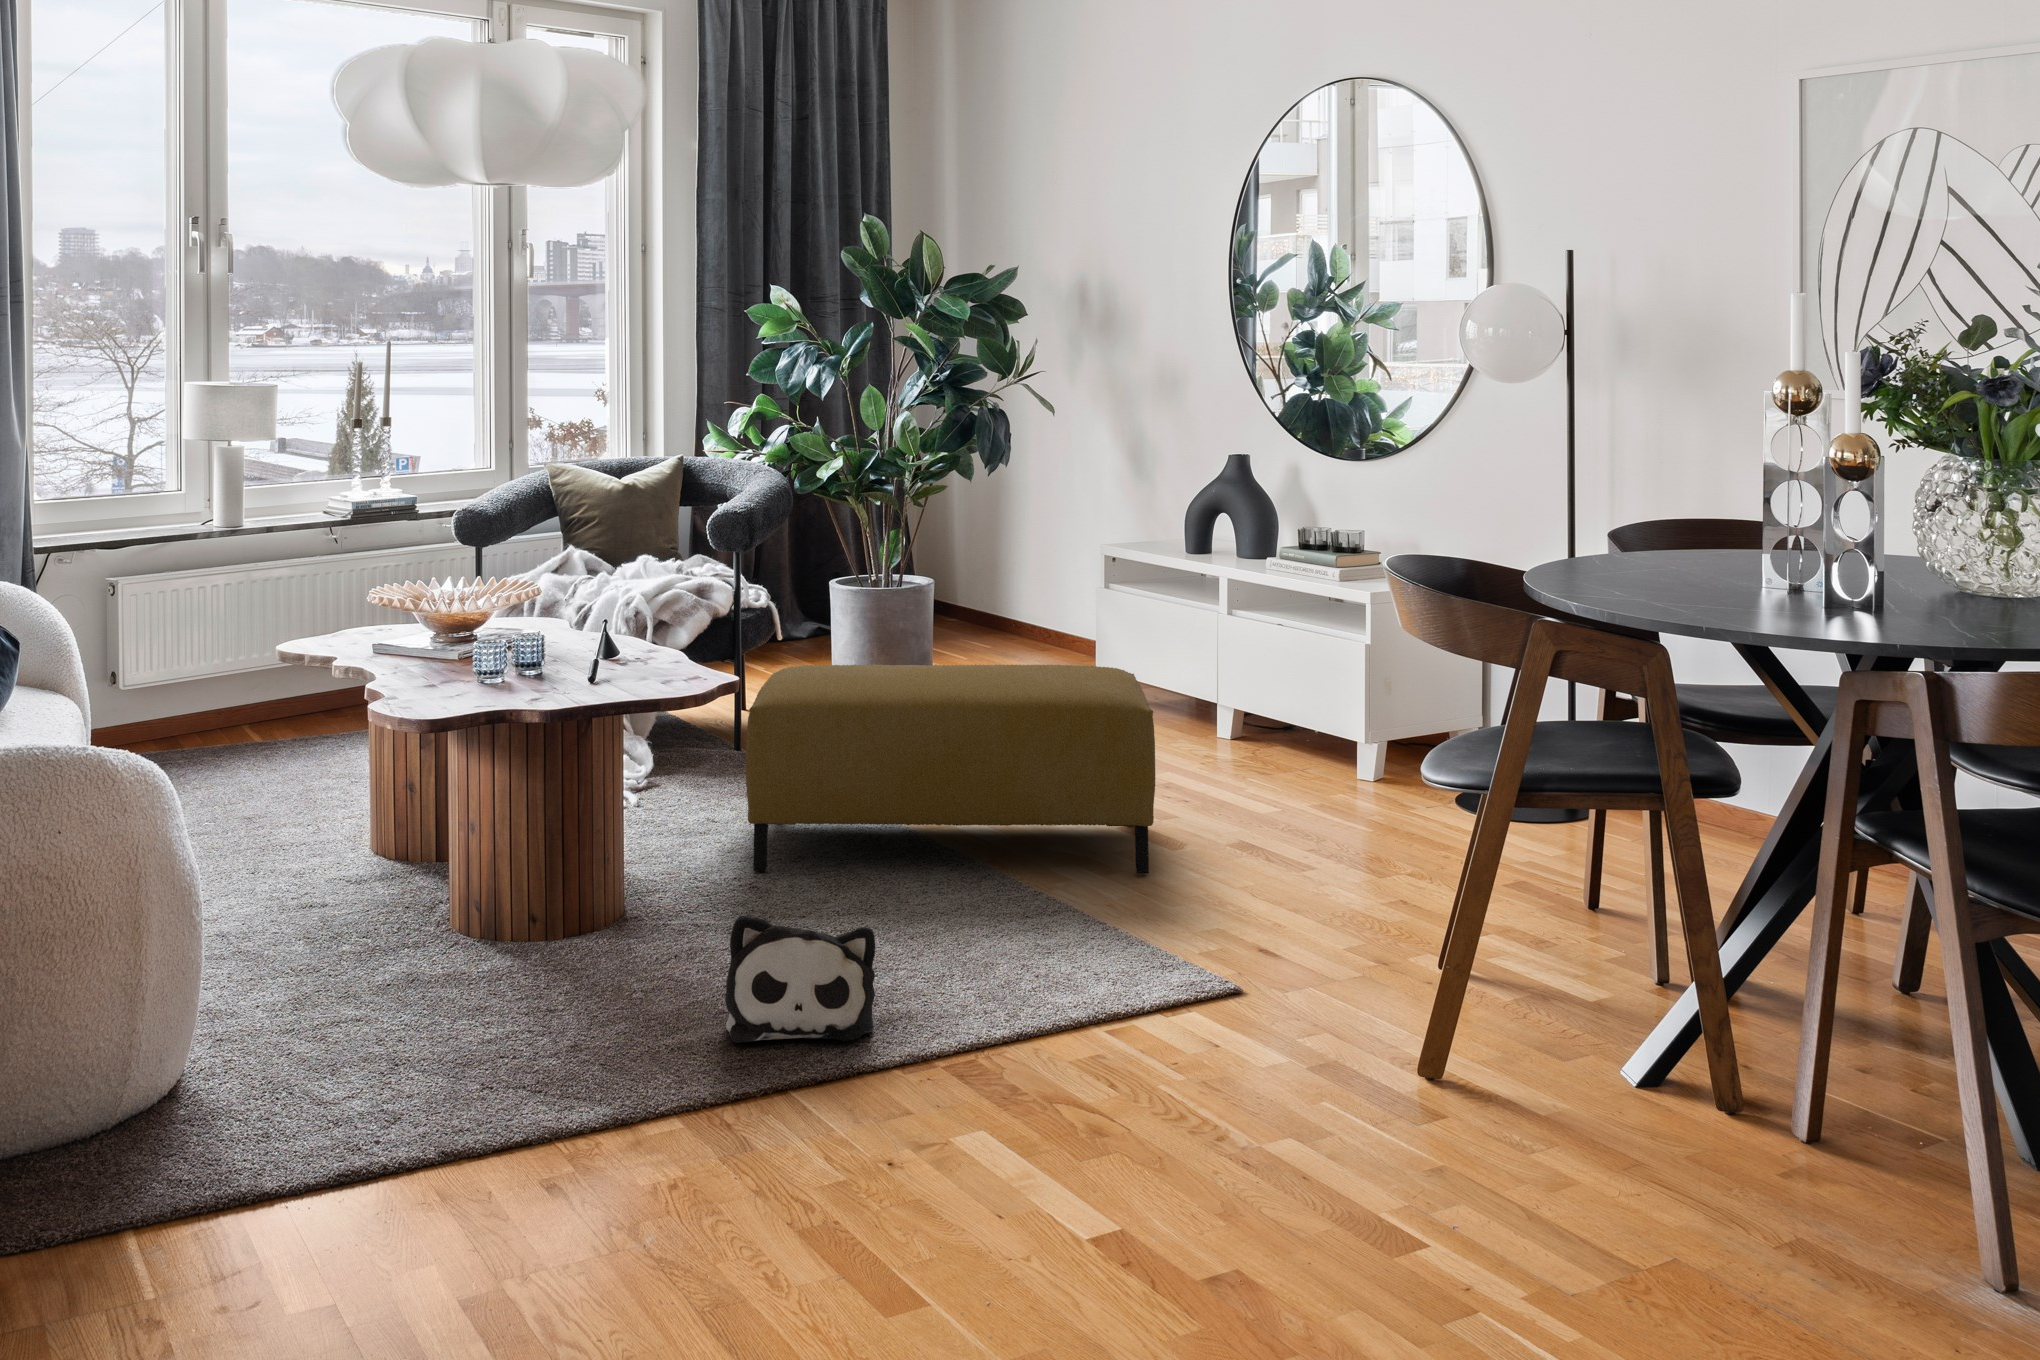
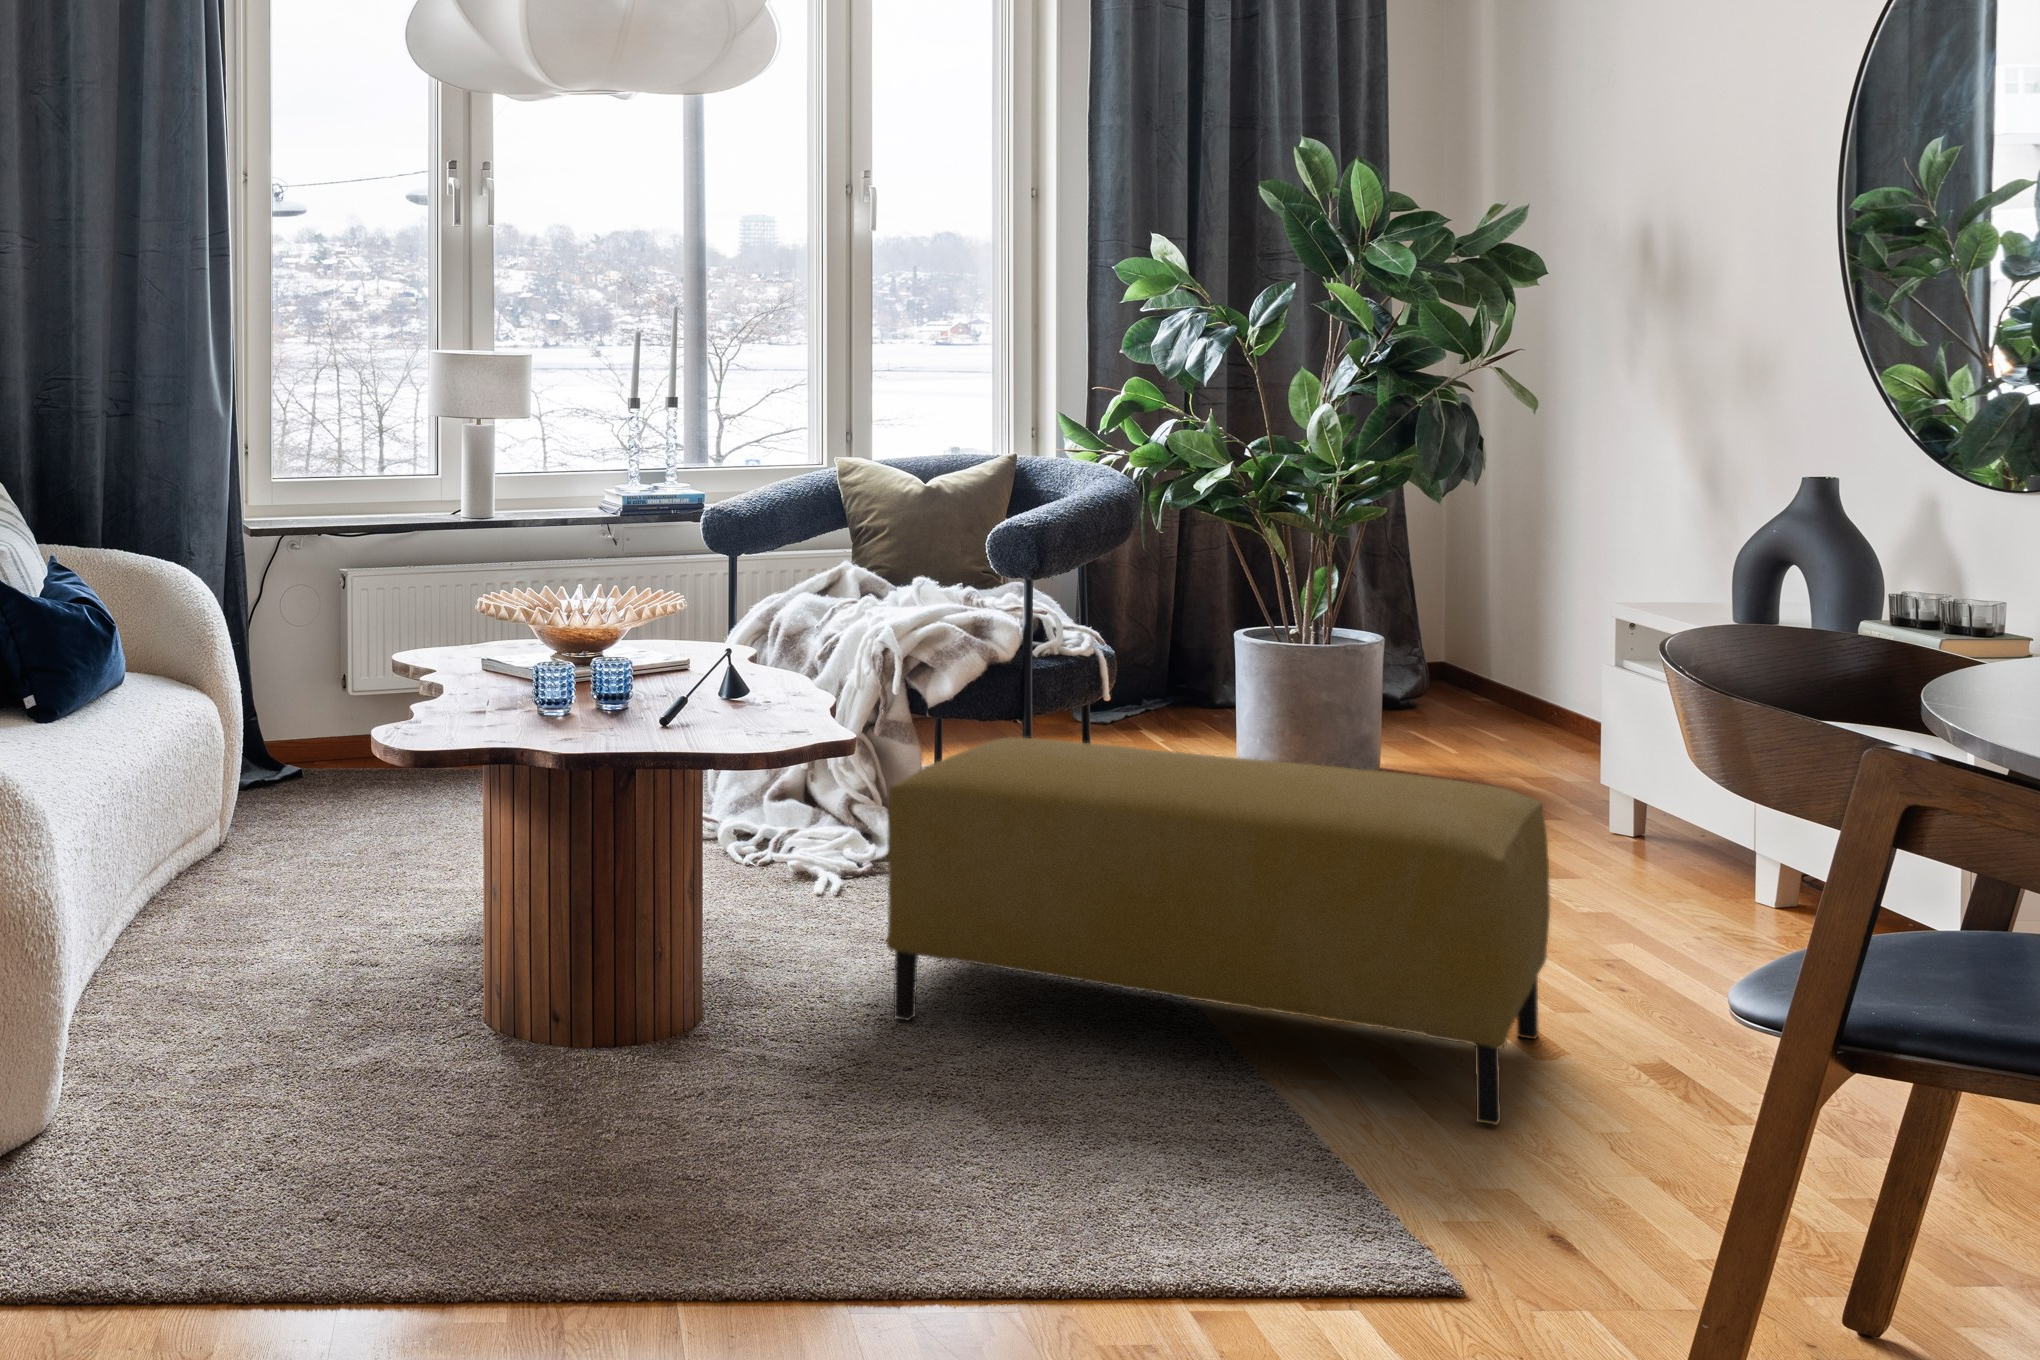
plush toy: present [725,914,875,1043] -> none [646,1077,877,1300]

